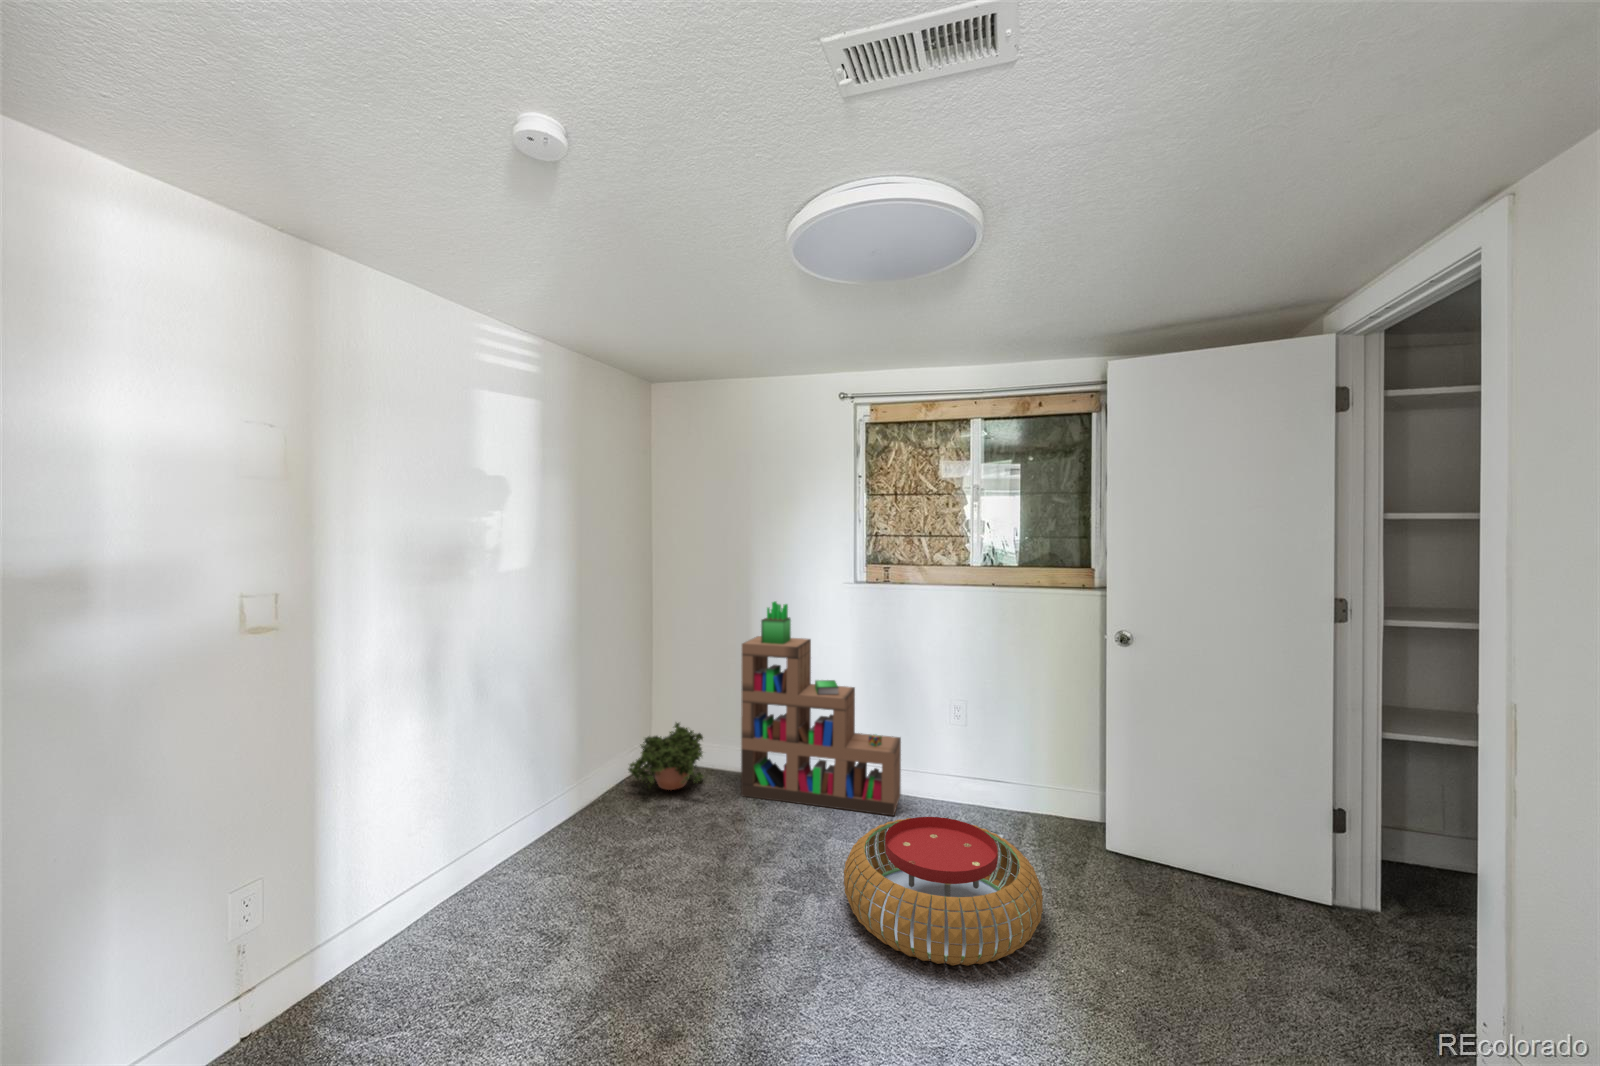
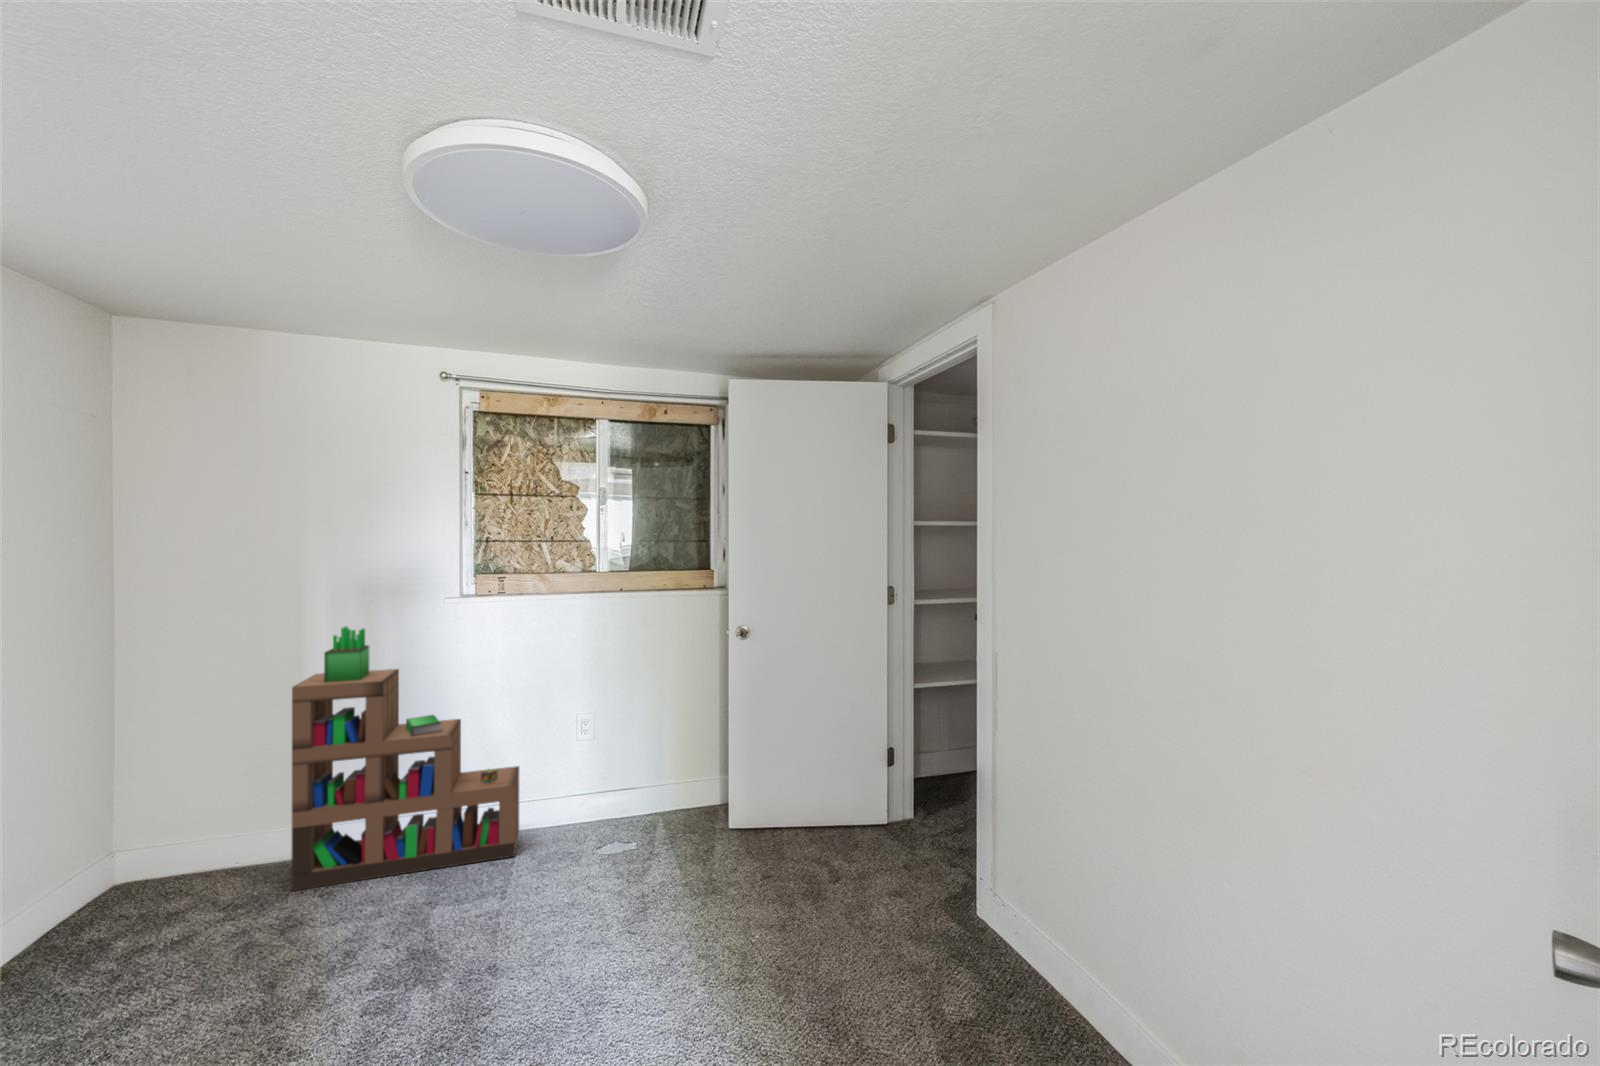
potted plant: present [628,723,703,790] -> none [61,812,228,930]
pouf: present [844,817,1043,966] -> none [464,841,687,1011]

